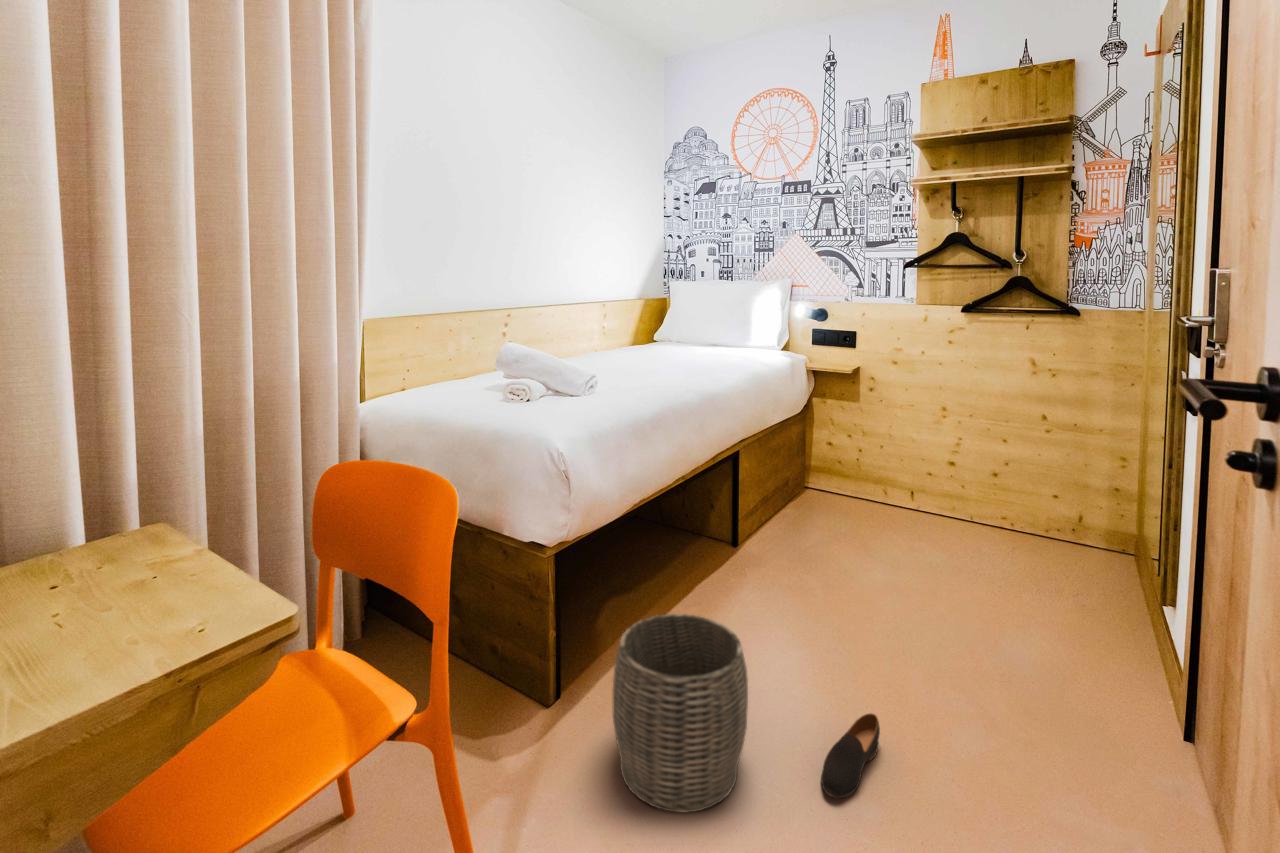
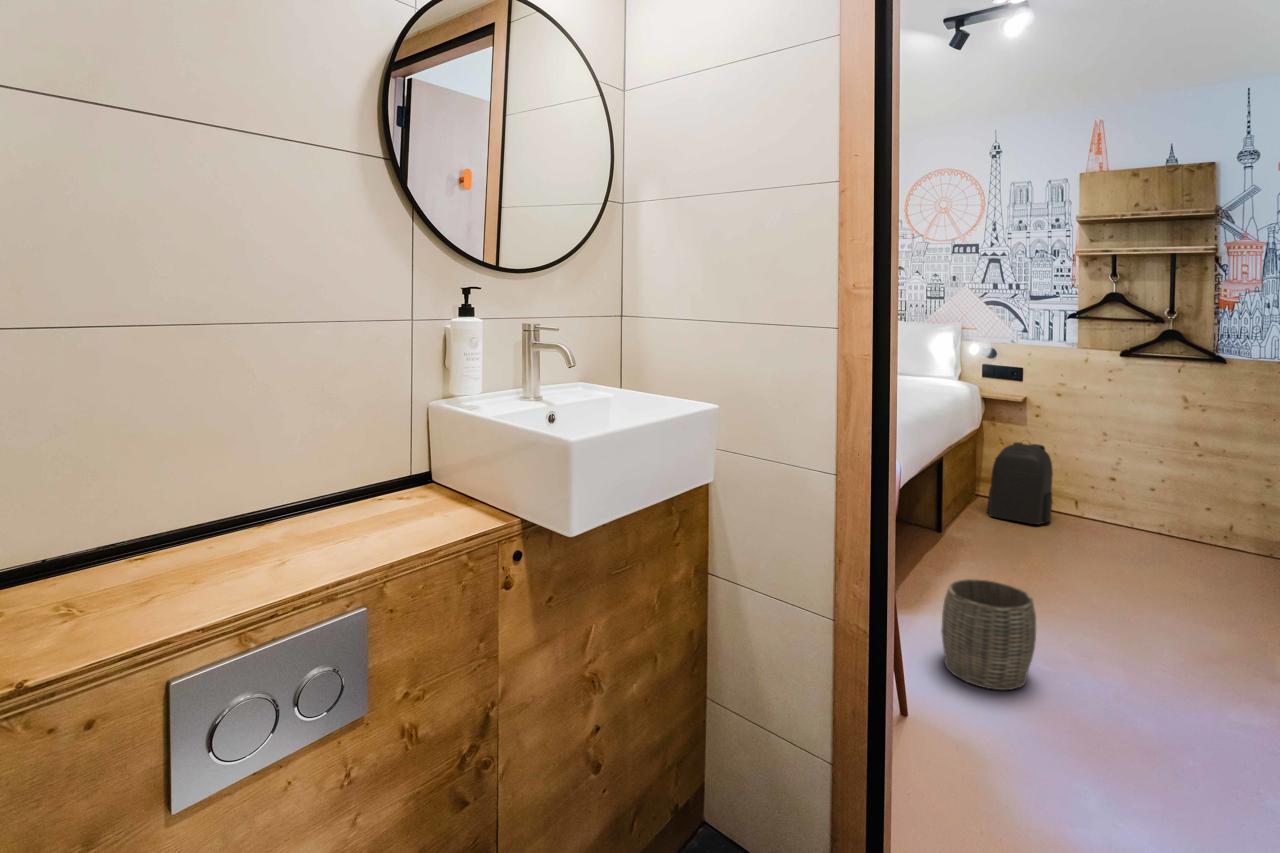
backpack: none [810,414,882,516] -> present [987,442,1053,524]
shoe: present [821,714,880,798] -> none [1080,643,1112,685]

